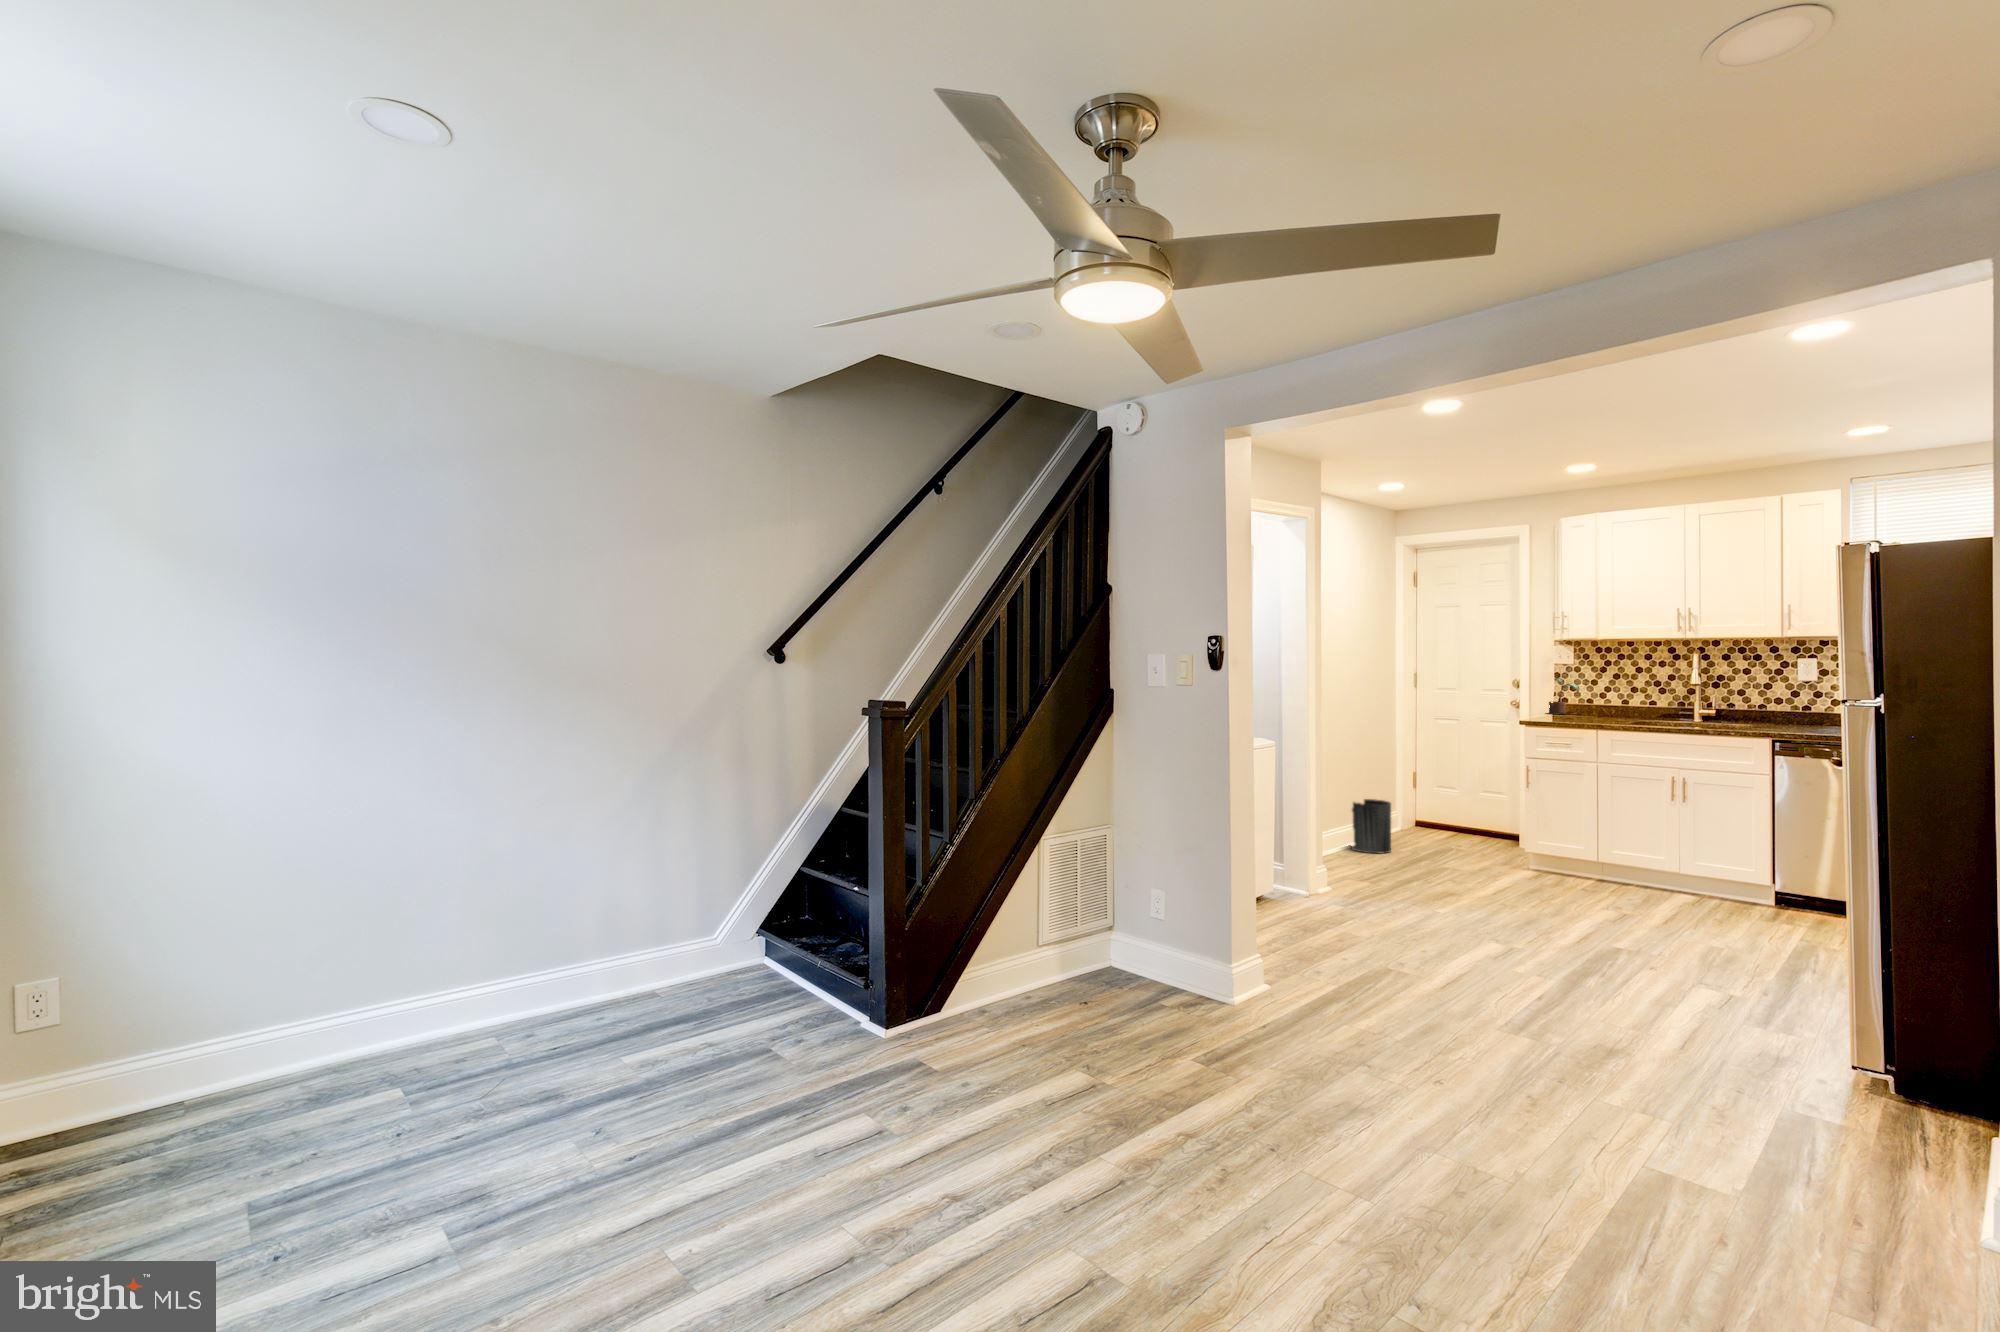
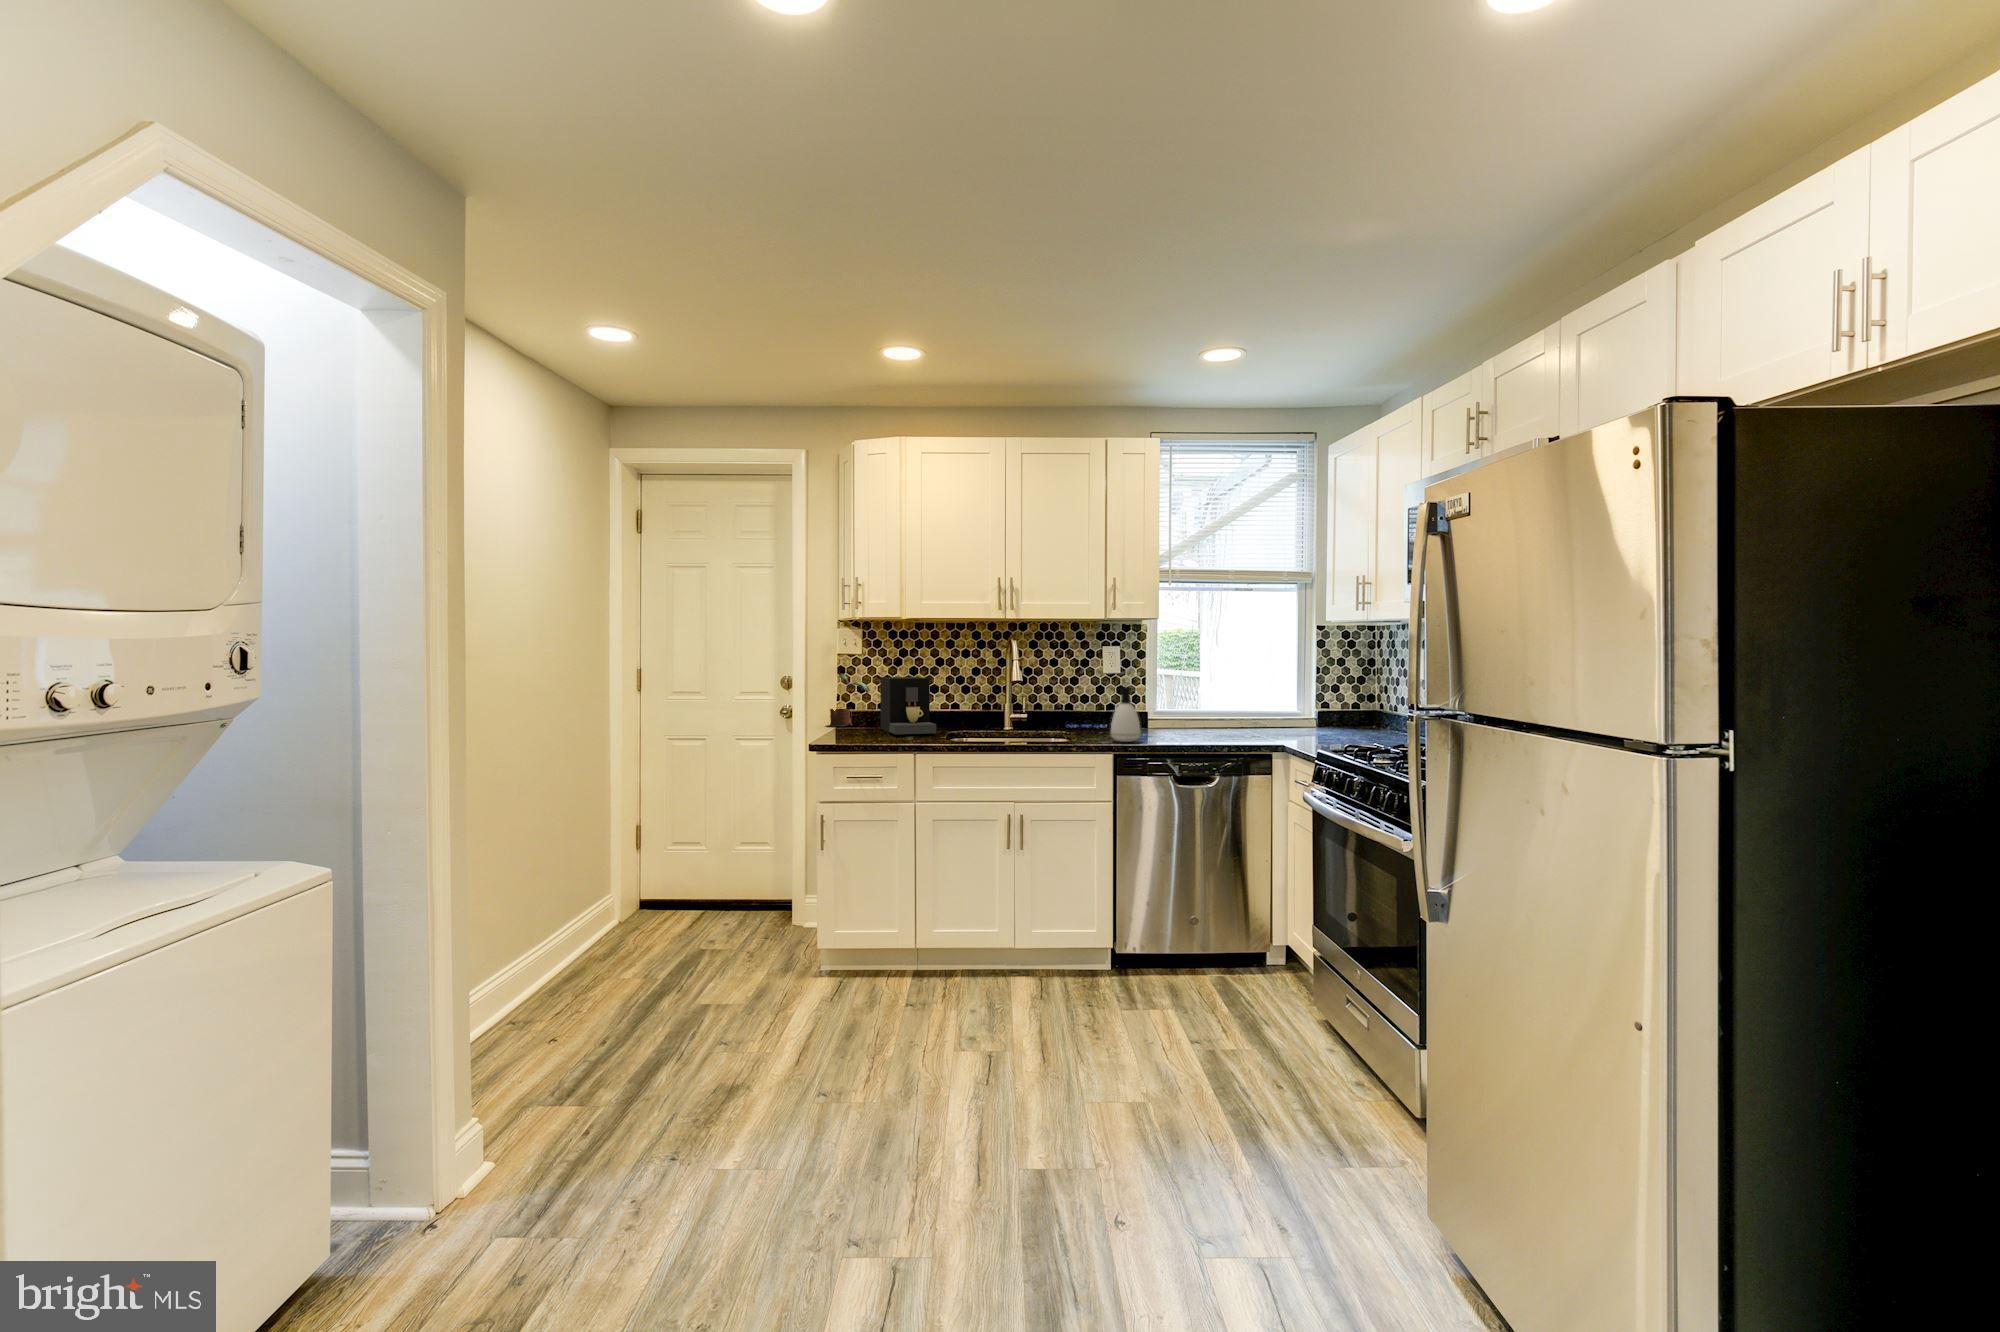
coffee maker: none [1586,680,1625,720] -> present [880,677,936,734]
soap dispenser: none [1770,689,1801,731] -> present [1111,687,1141,742]
trash can: present [1351,799,1391,854] -> none [521,902,599,1014]

